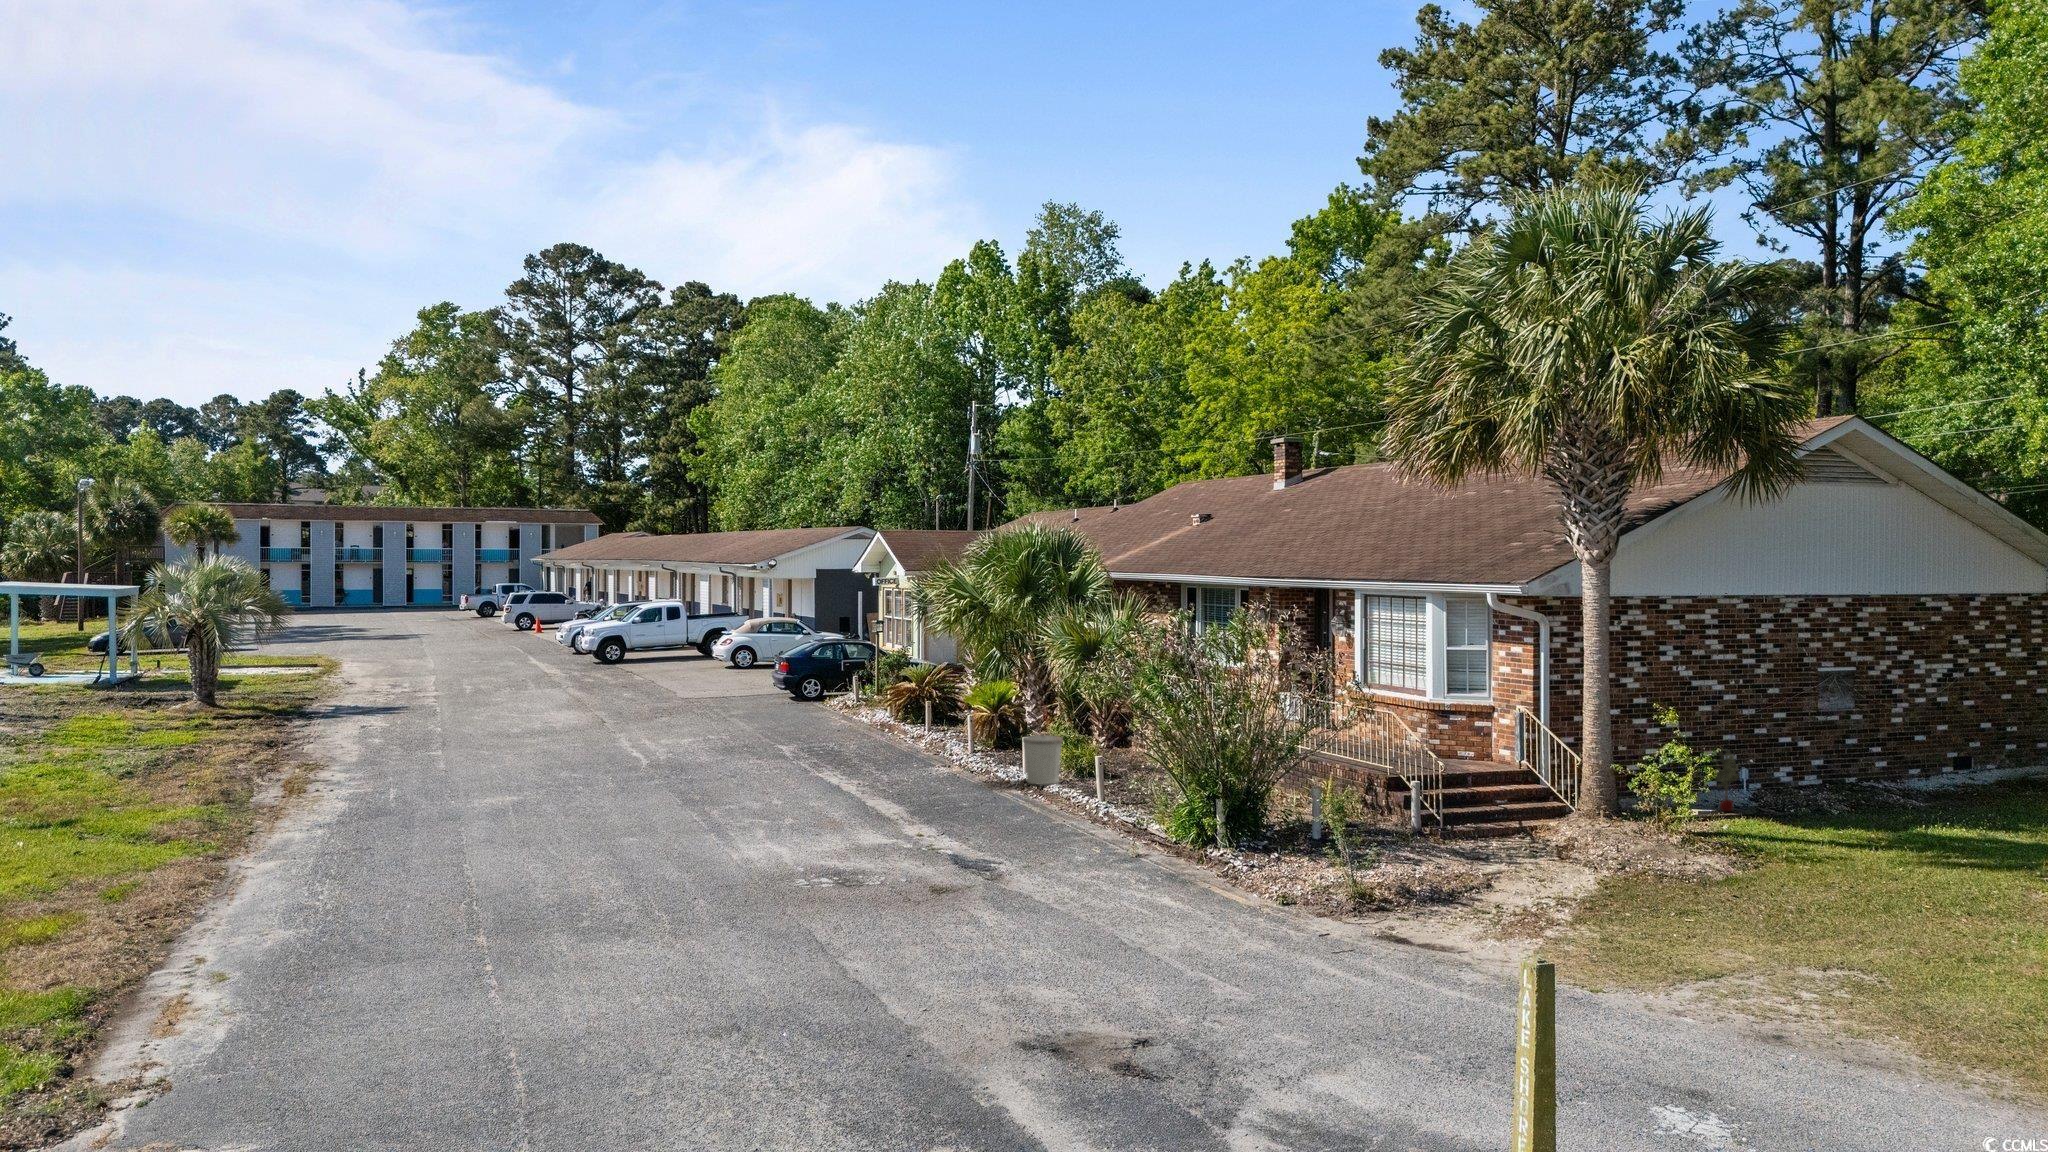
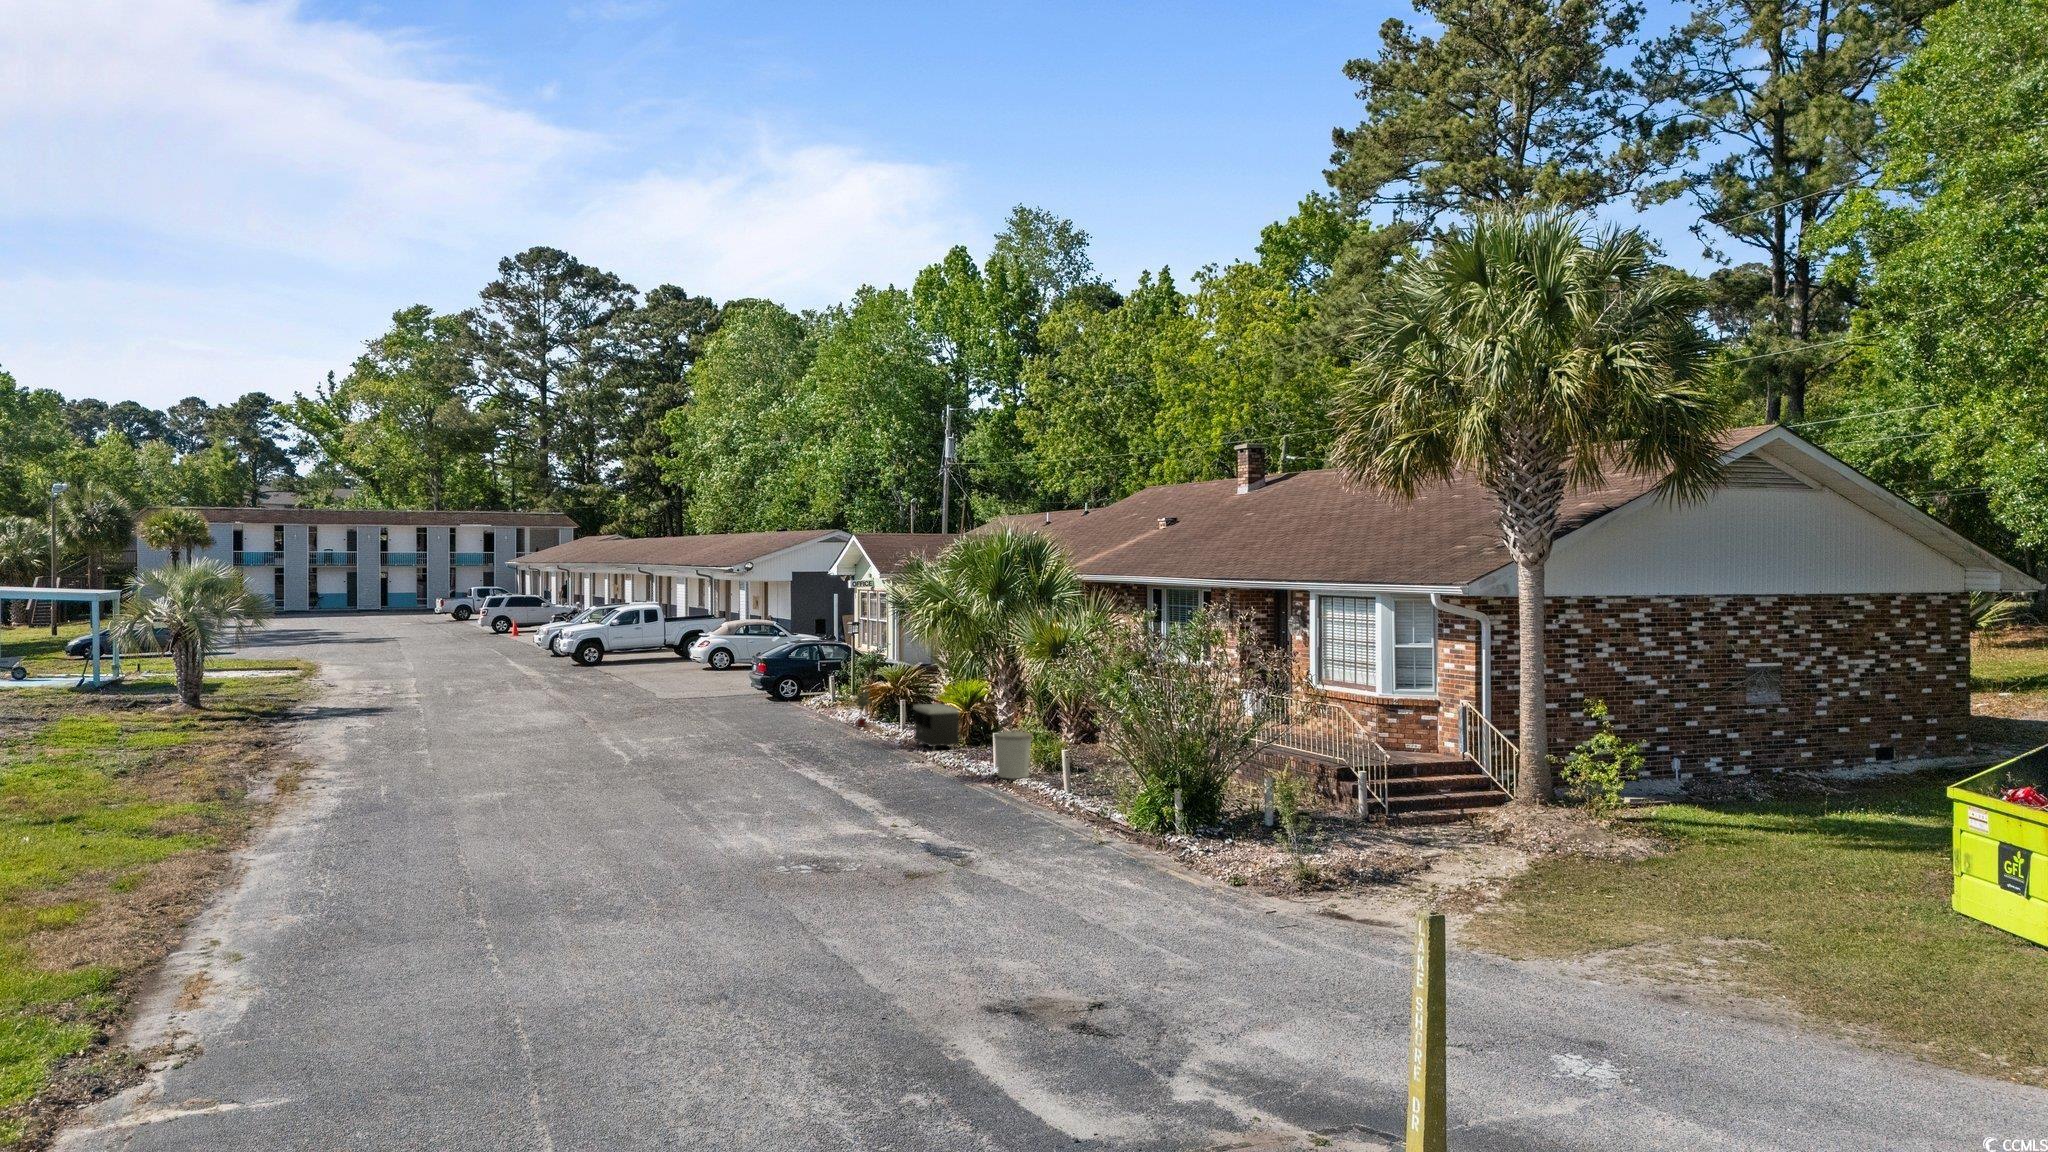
storage bench: none [938,705,986,753] -> present [913,704,959,749]
potted tree: present [1713,752,1740,812] -> present [857,687,875,727]

